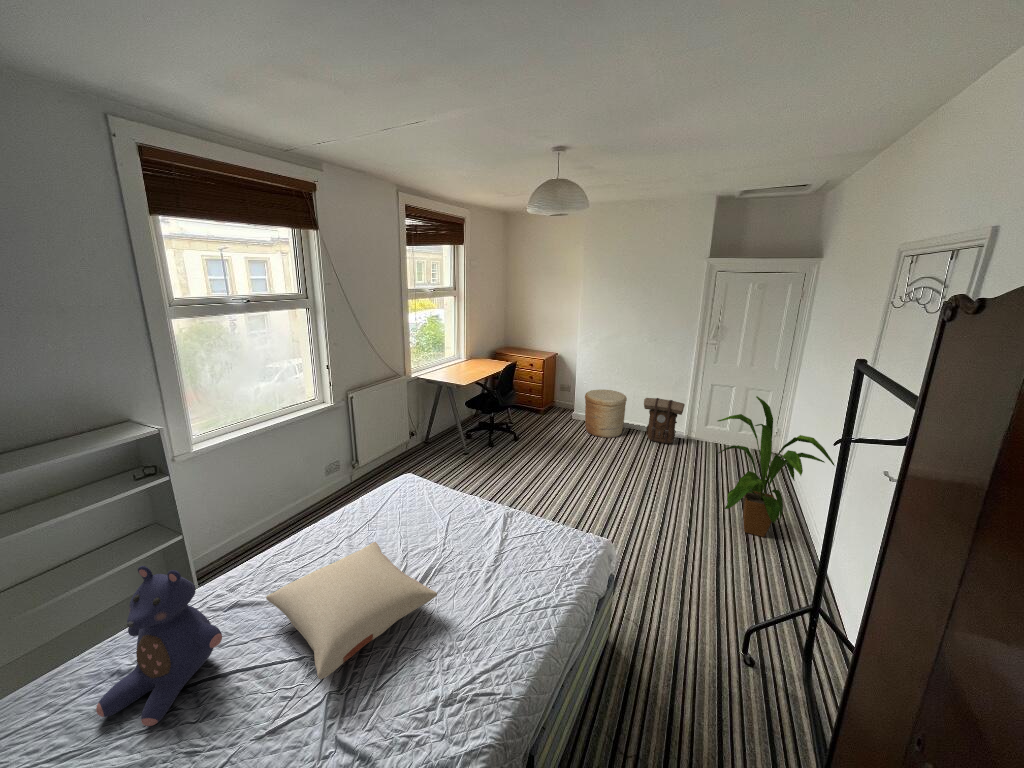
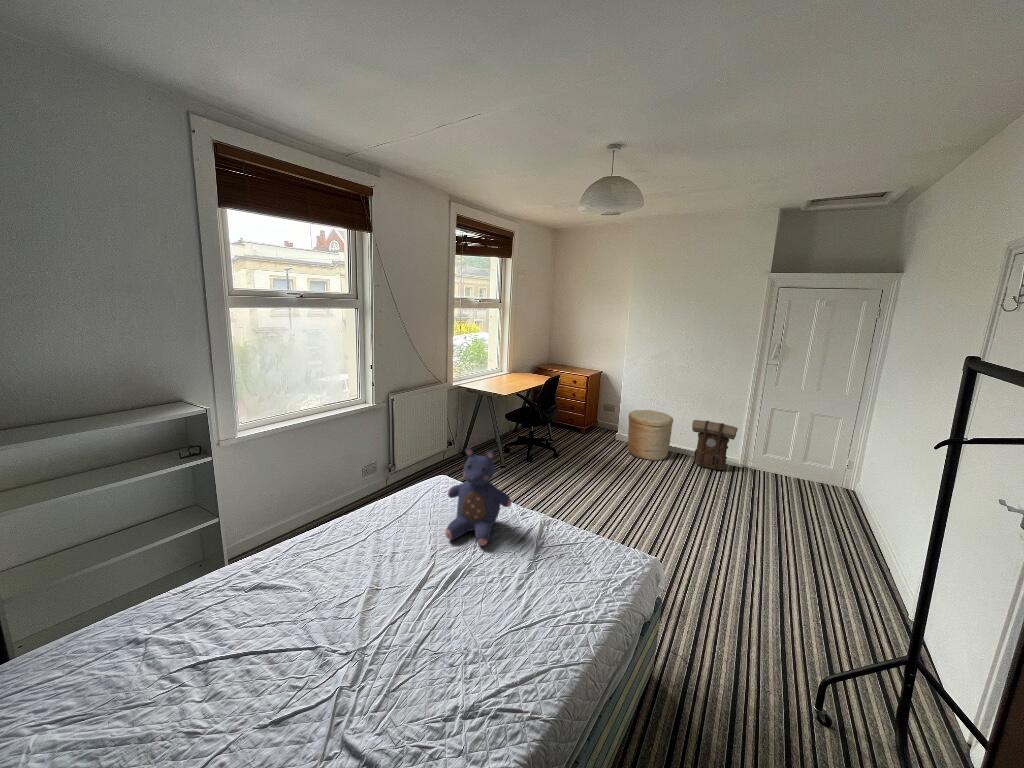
house plant: present [717,396,835,537] -> none [776,417,925,577]
pillow: present [266,542,437,679] -> none [288,535,464,670]
teddy bear: present [96,566,222,726] -> present [445,448,512,546]

